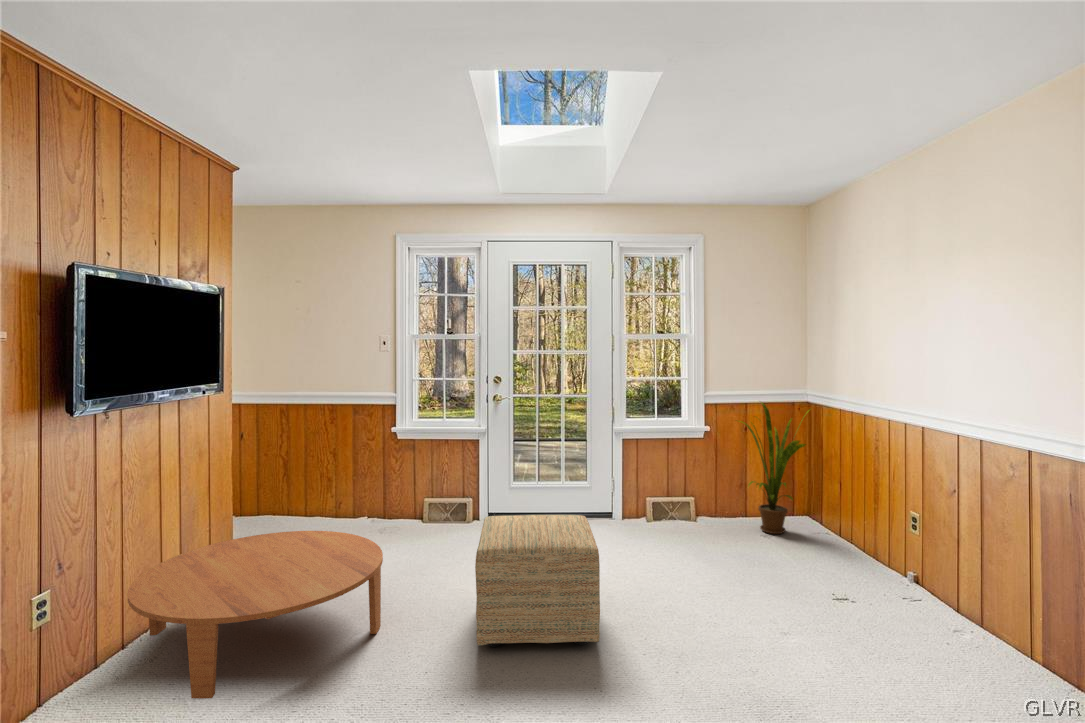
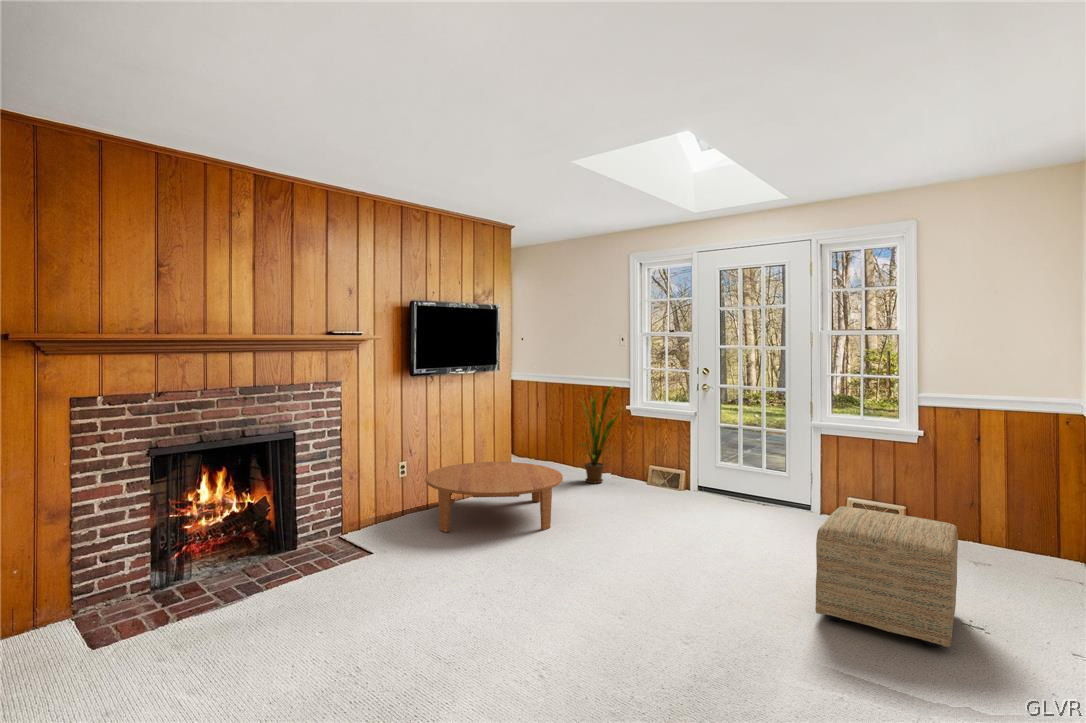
house plant: present [739,402,808,534] -> present [579,386,621,483]
ottoman: present [475,515,600,647] -> present [815,506,958,647]

